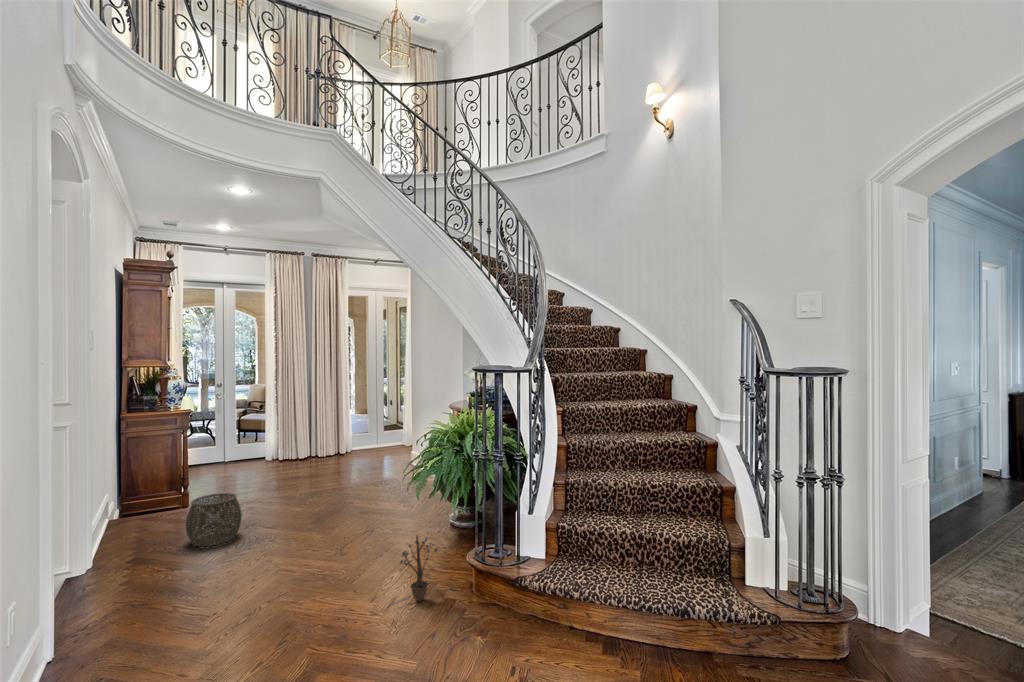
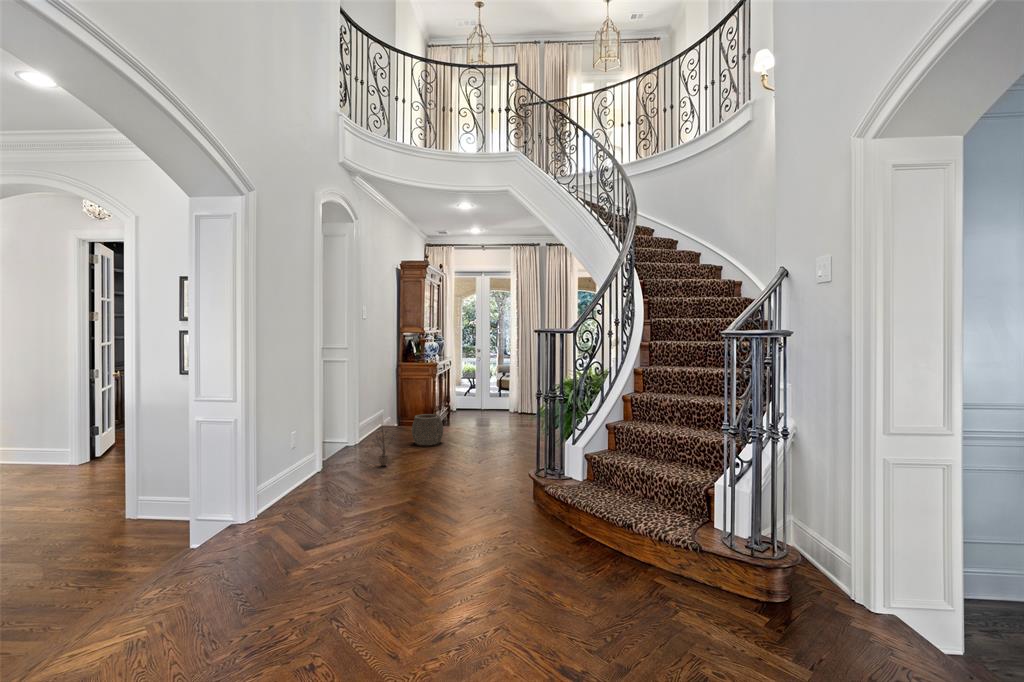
decorative plant: present [393,536,438,604] -> present [376,428,395,466]

